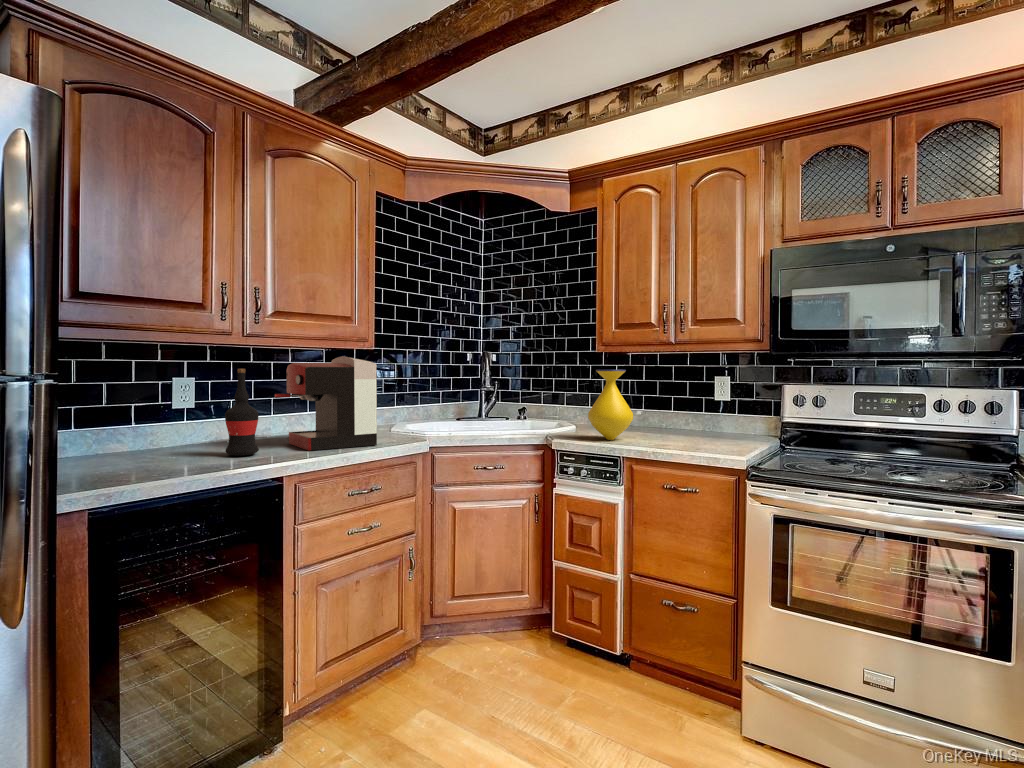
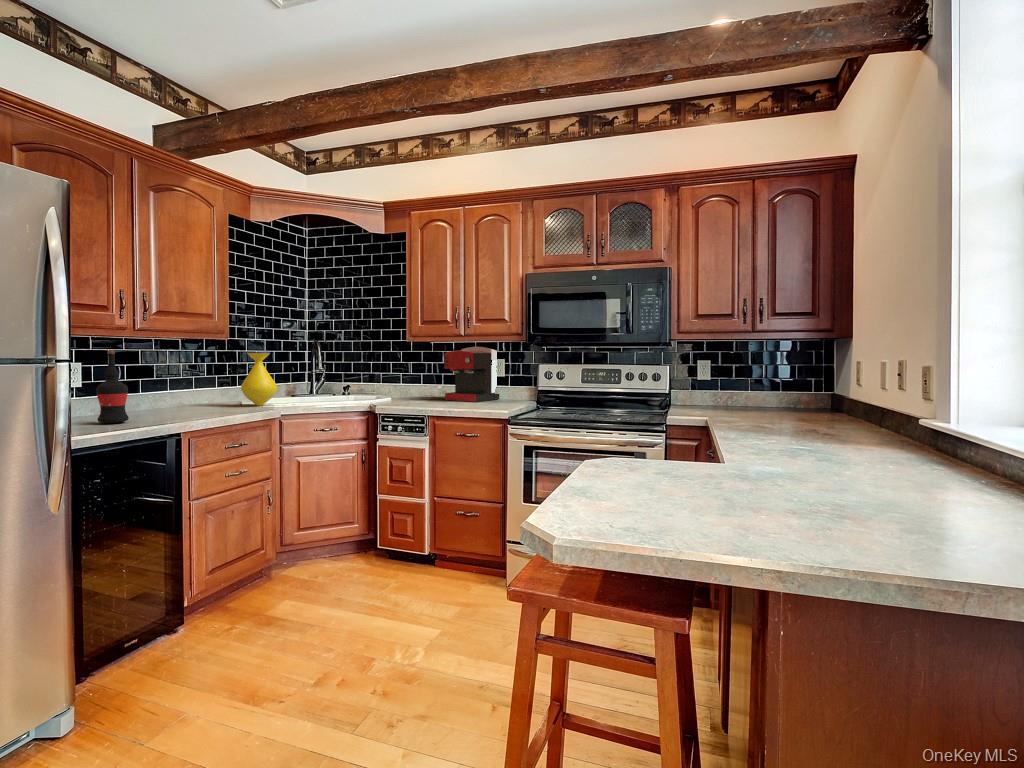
coffee maker: present [275,356,377,451] -> present [444,347,499,402]
vase: present [588,370,633,440] -> present [241,352,277,406]

